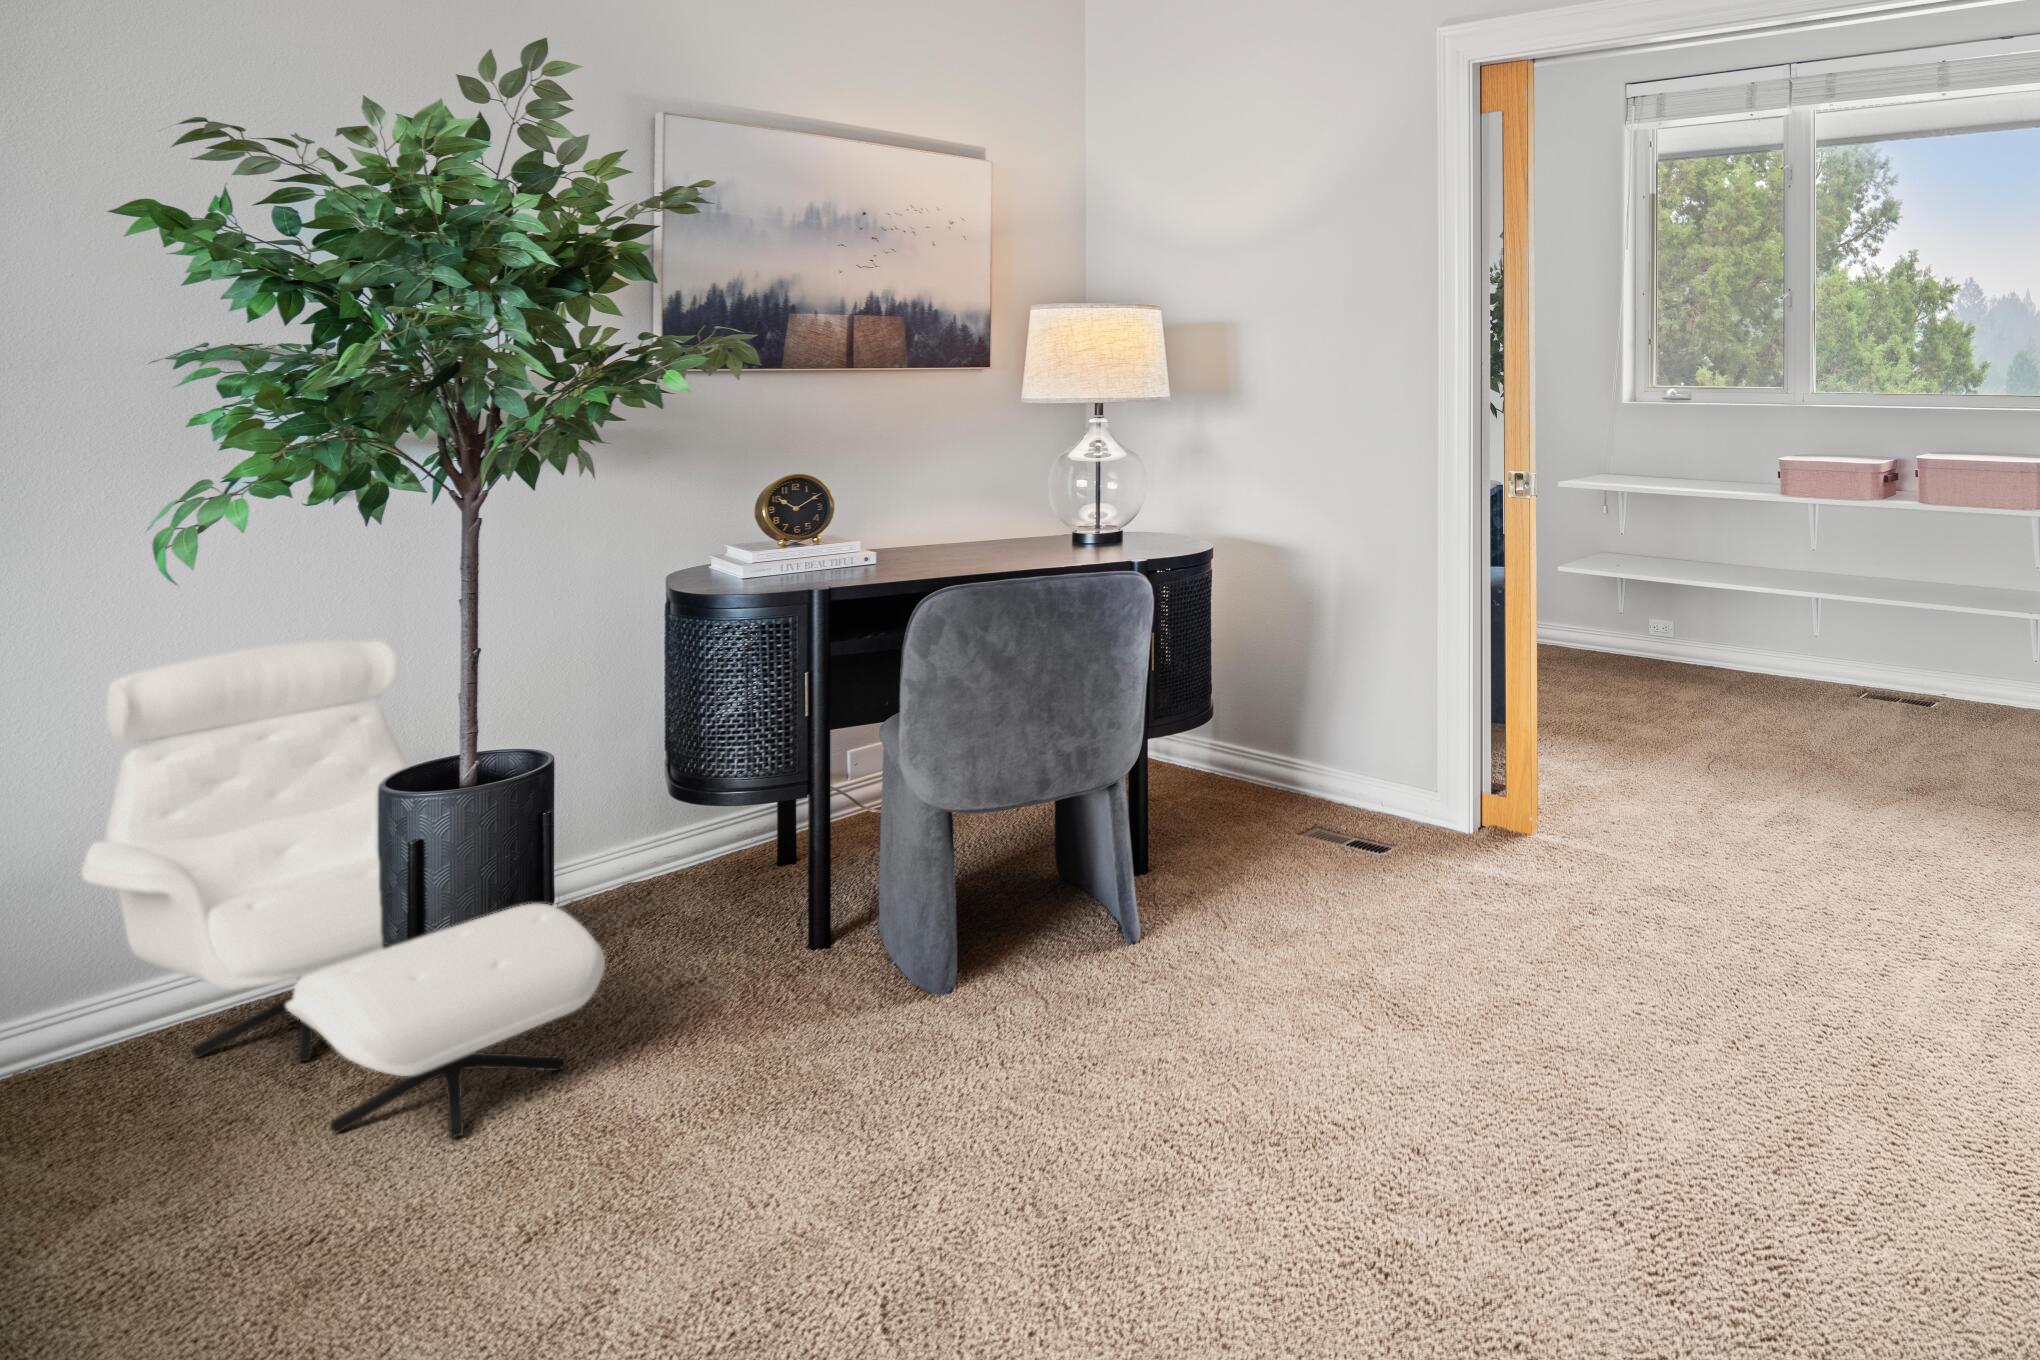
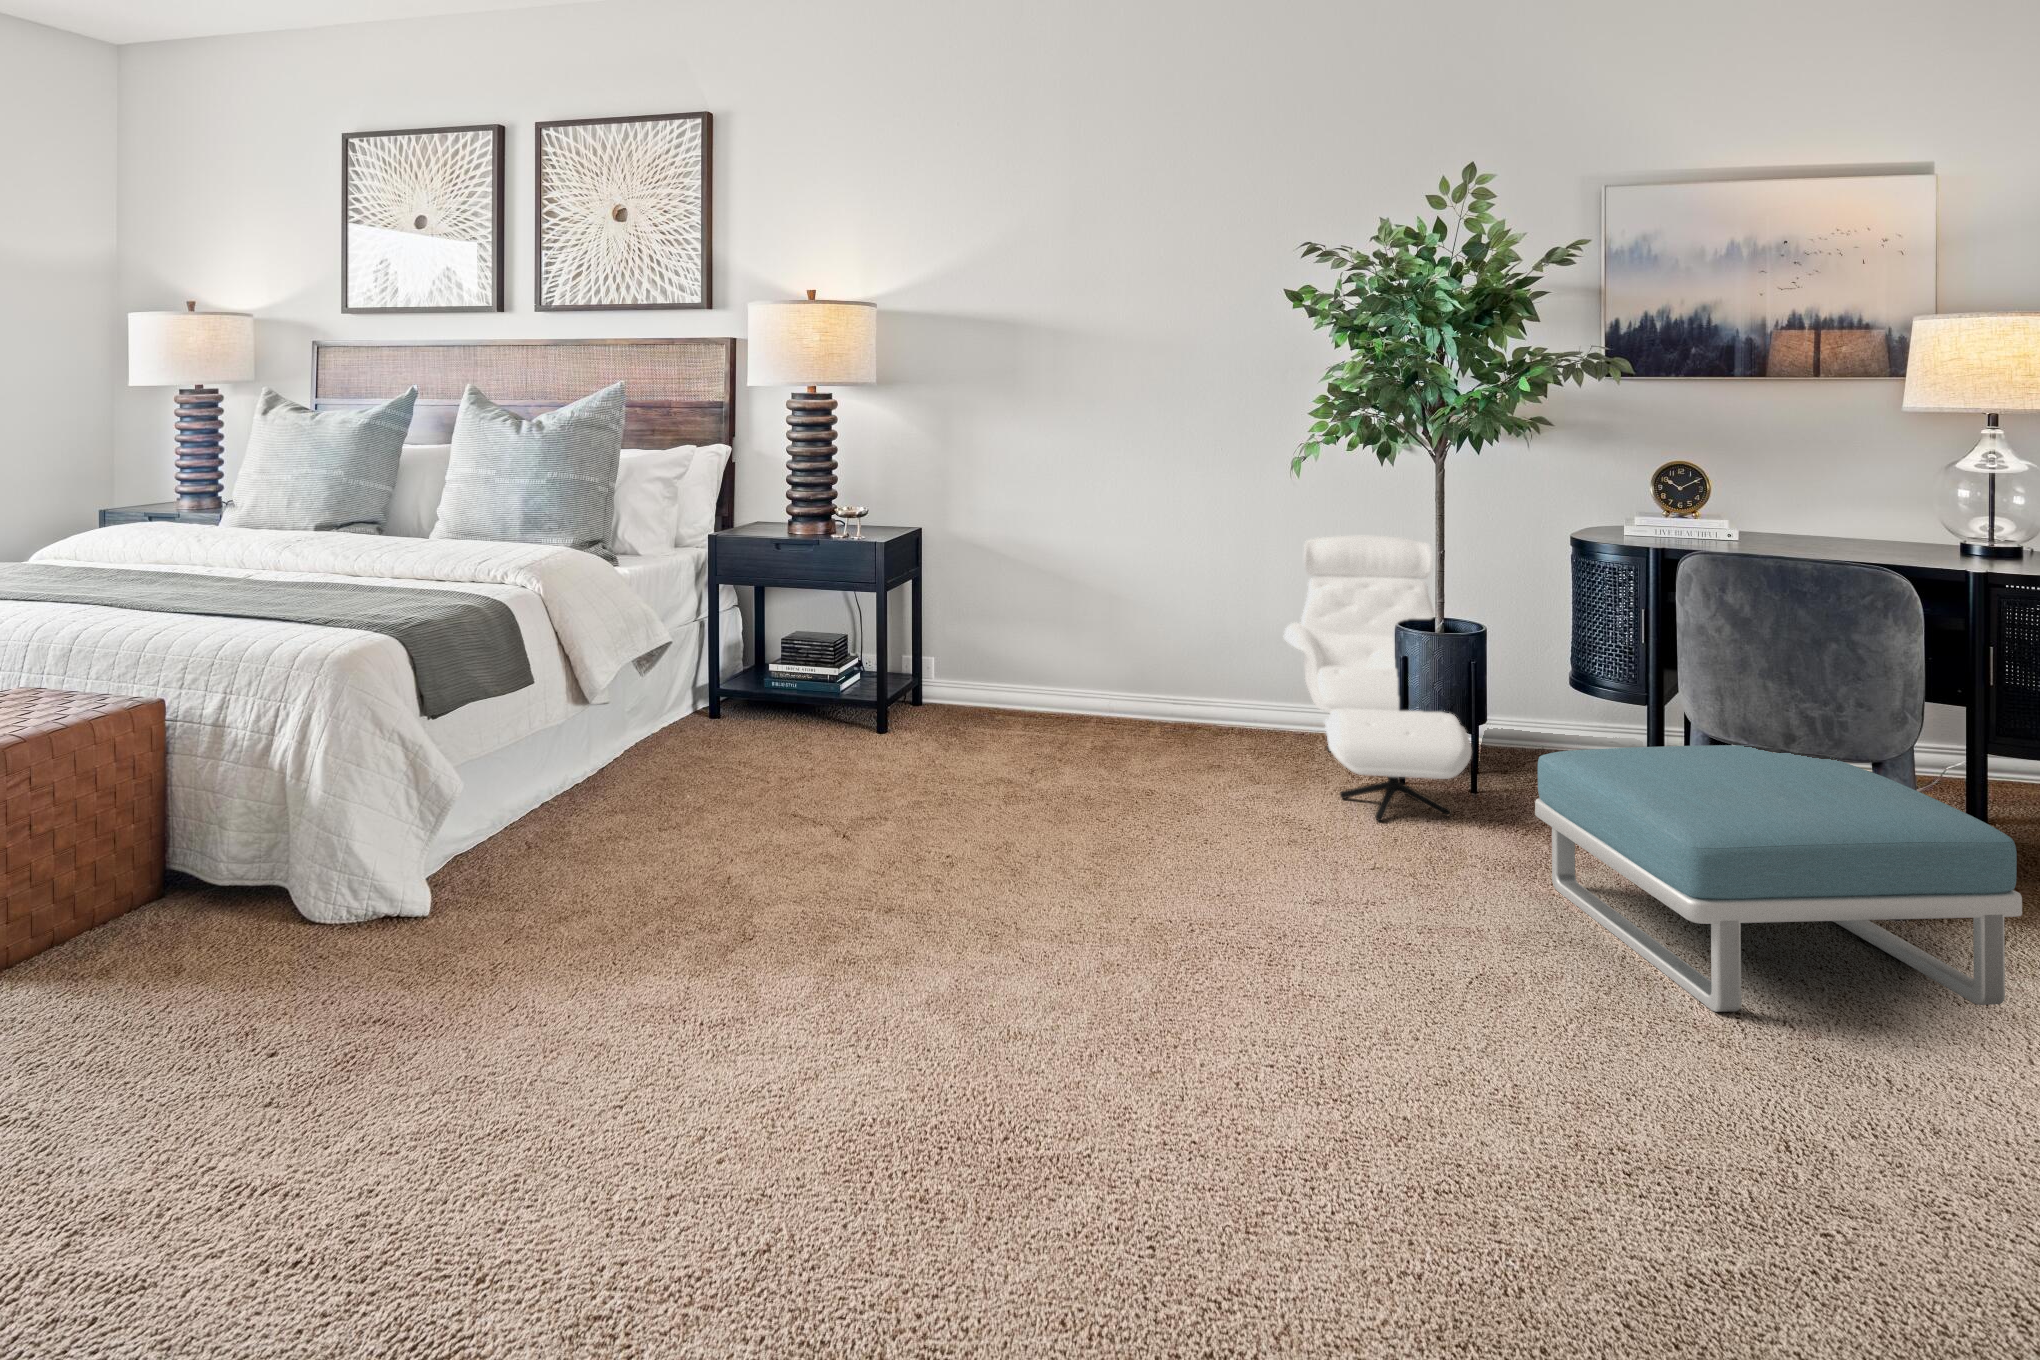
footstool: none [815,791,1335,1151] -> present [1535,745,2022,1012]

